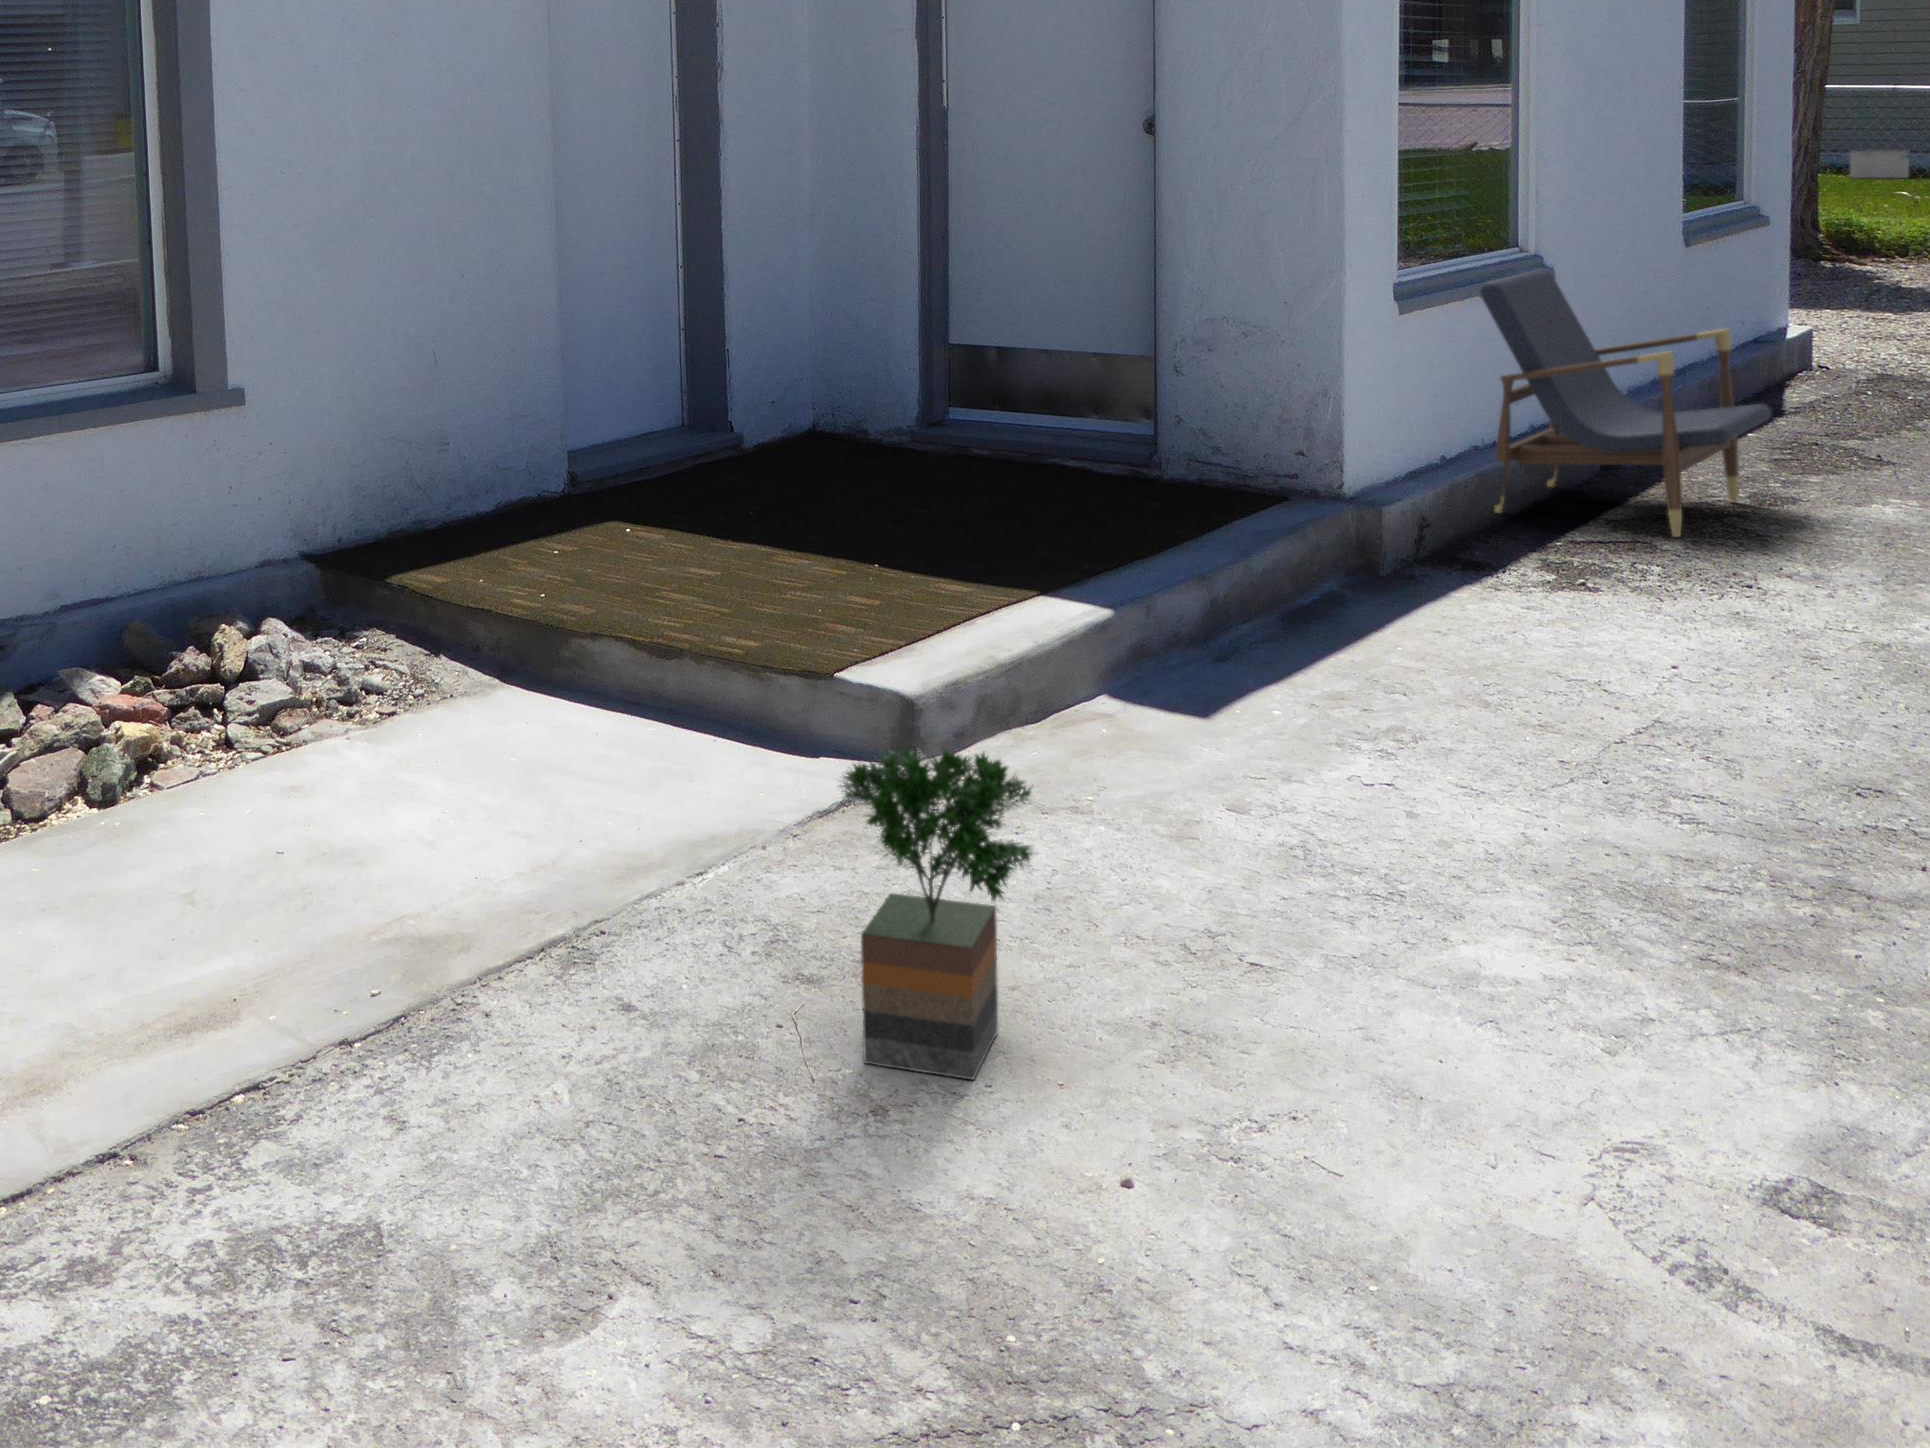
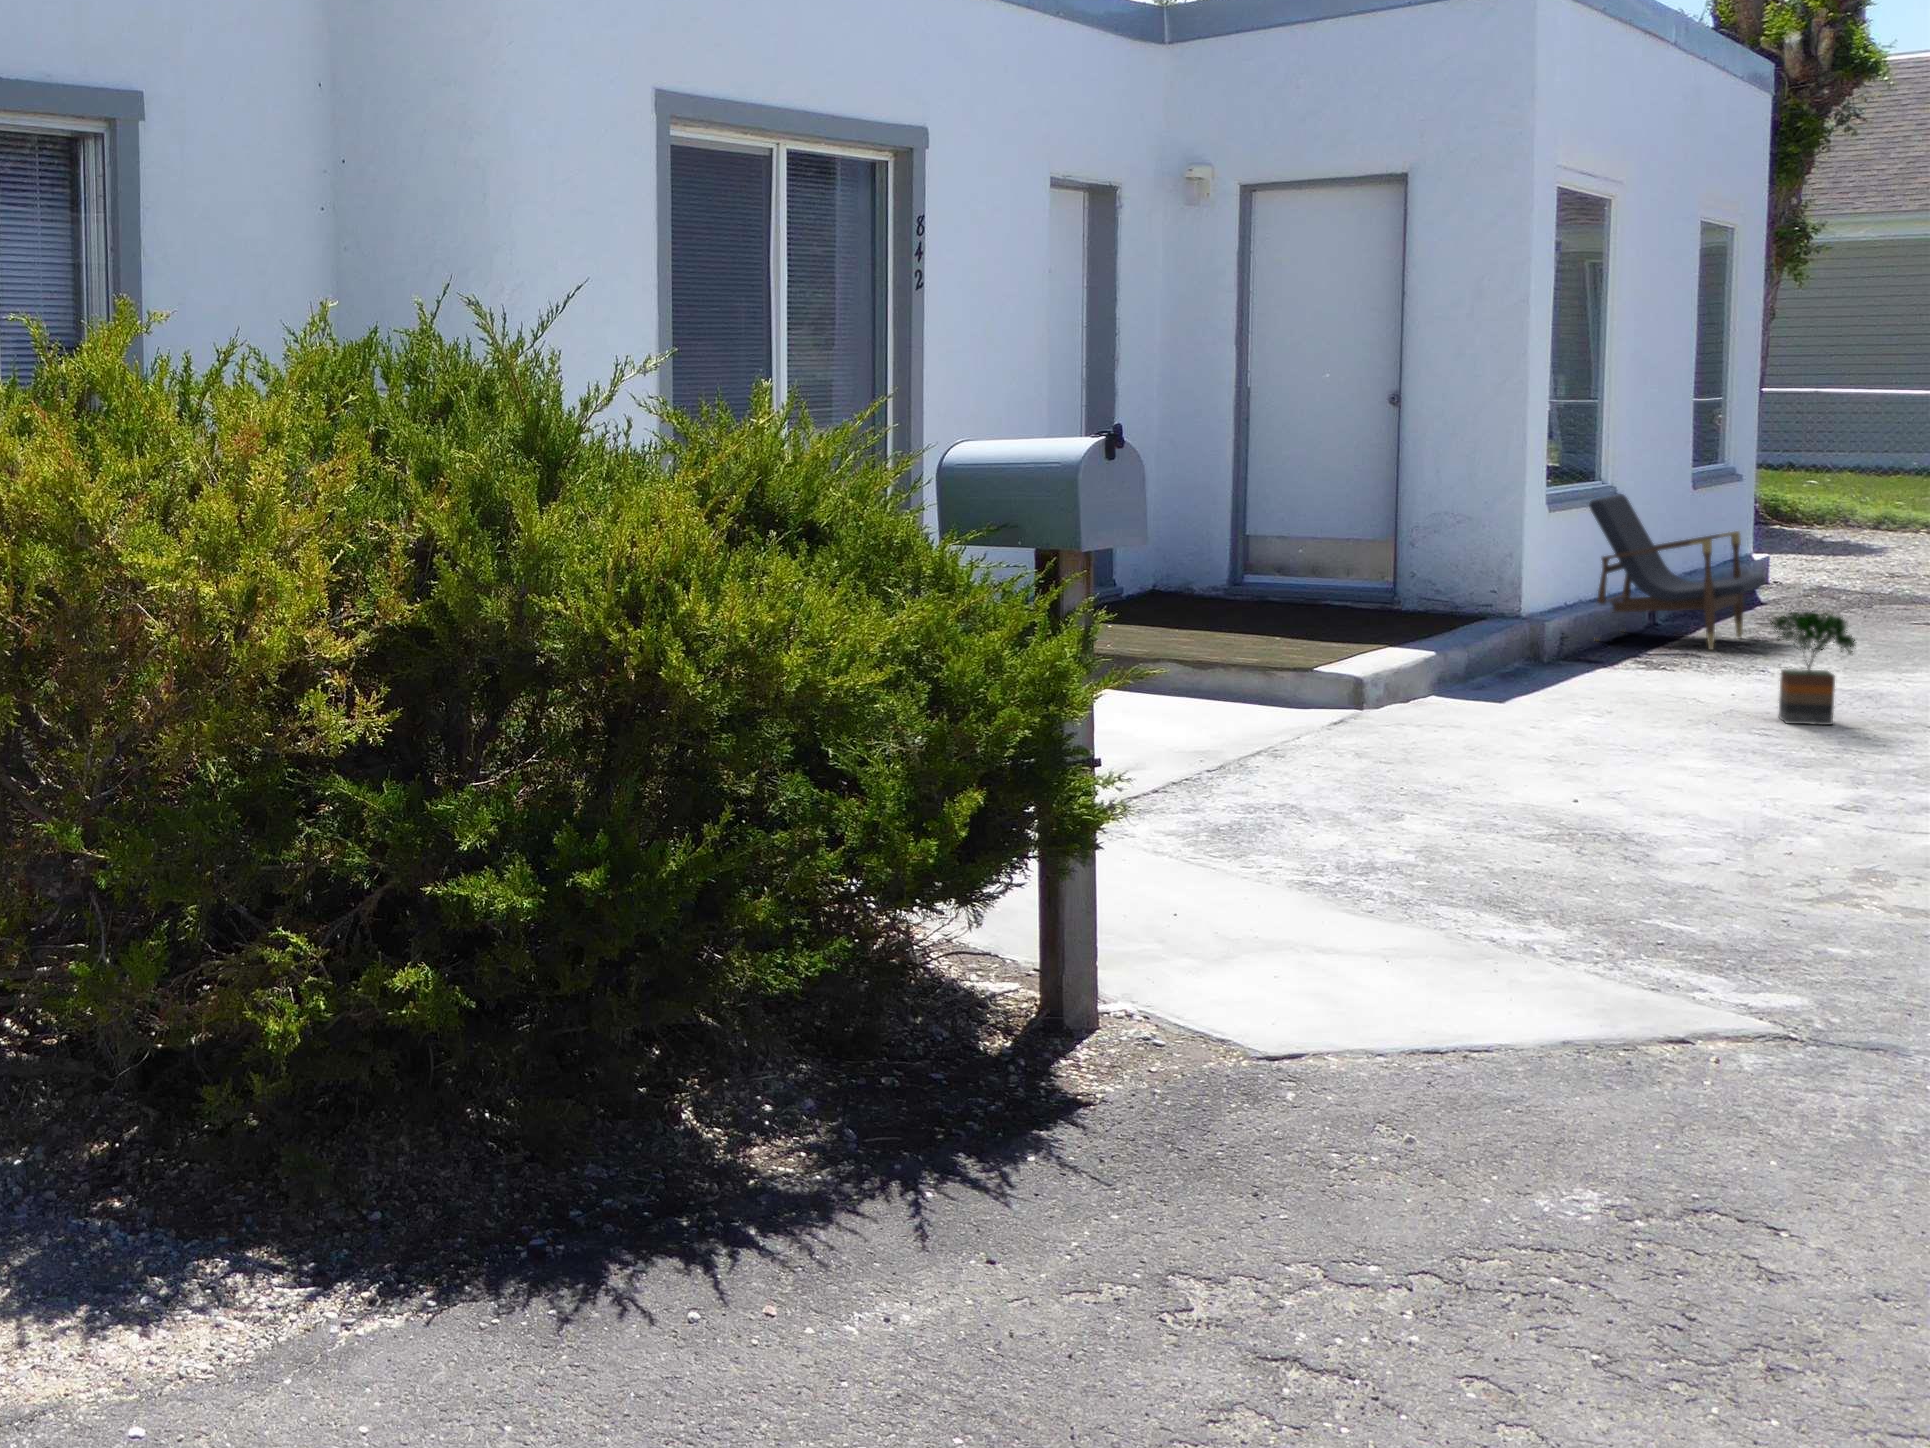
storage bin: present [1850,150,1910,178] -> none [1765,448,1818,474]
potted tree: present [840,747,1035,1080] -> present [1770,611,1857,725]

